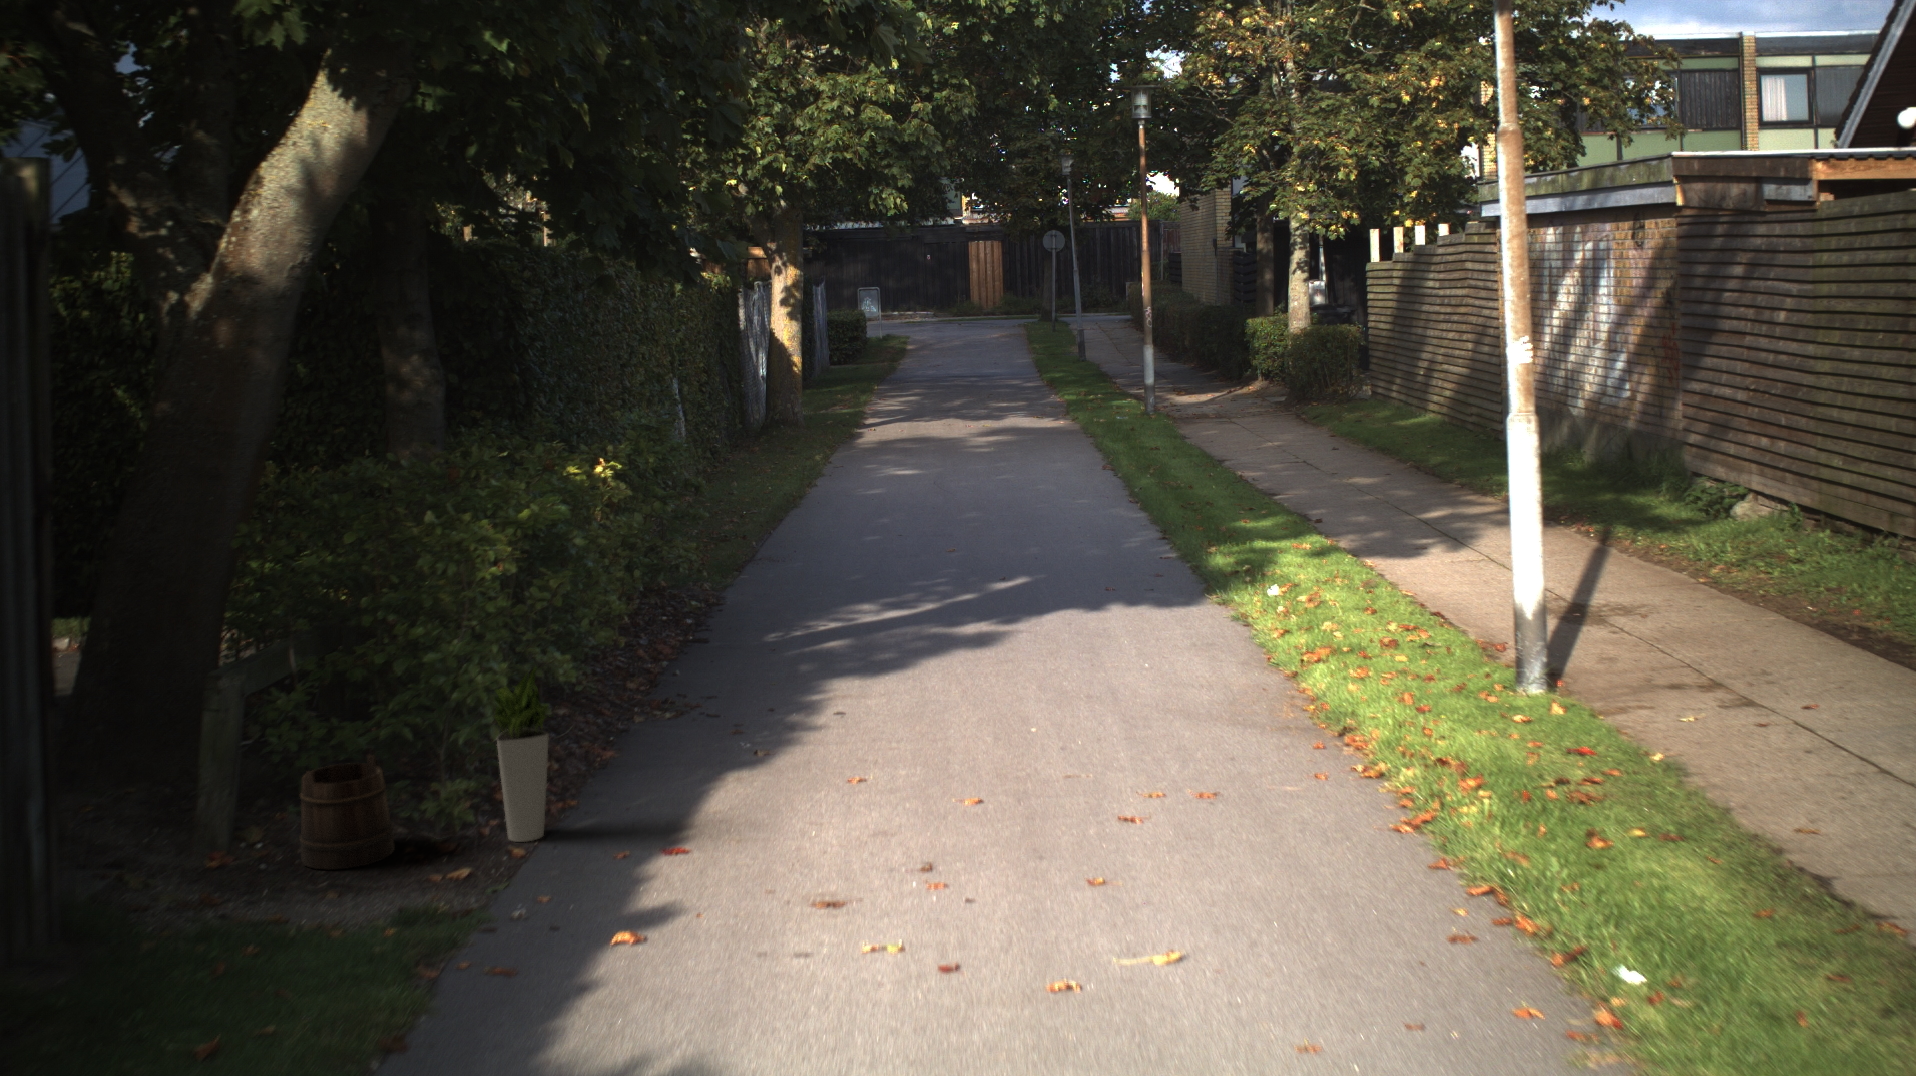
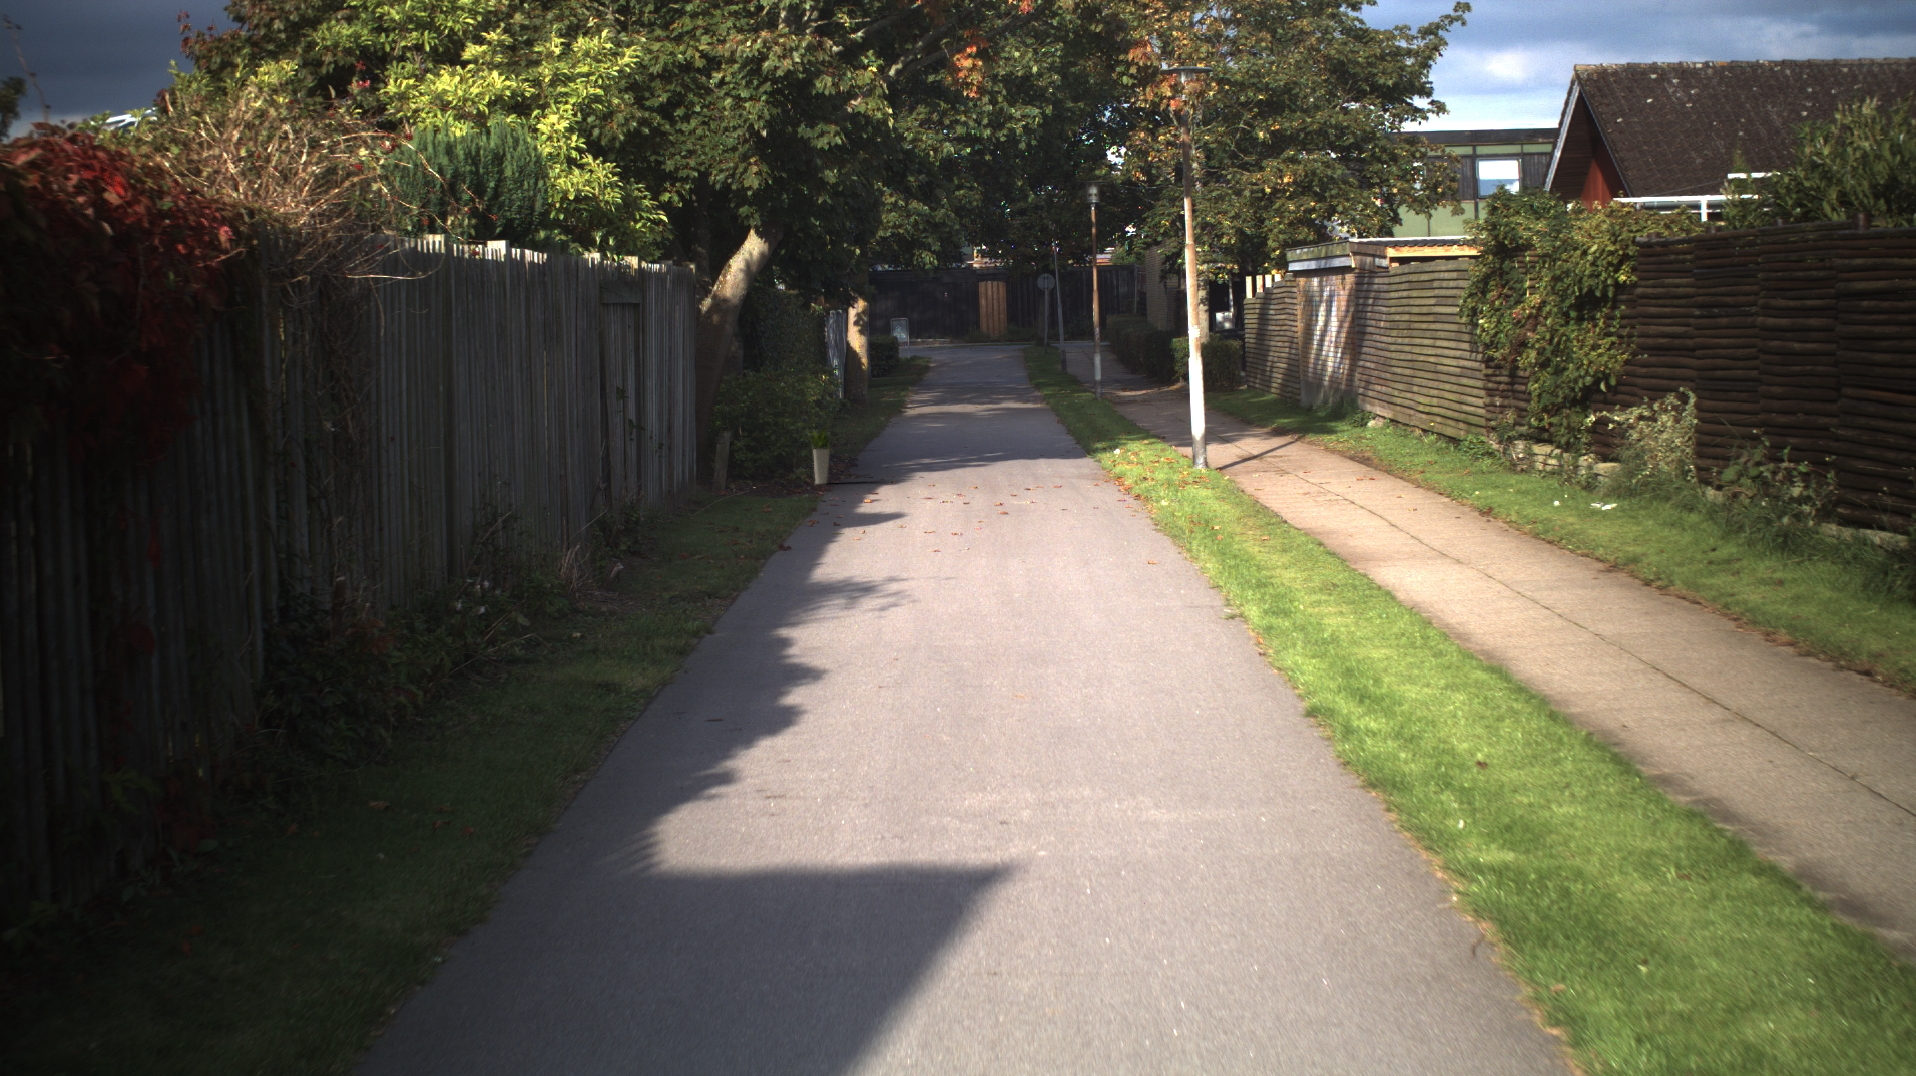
bucket: present [300,755,395,870] -> none [751,455,780,487]

